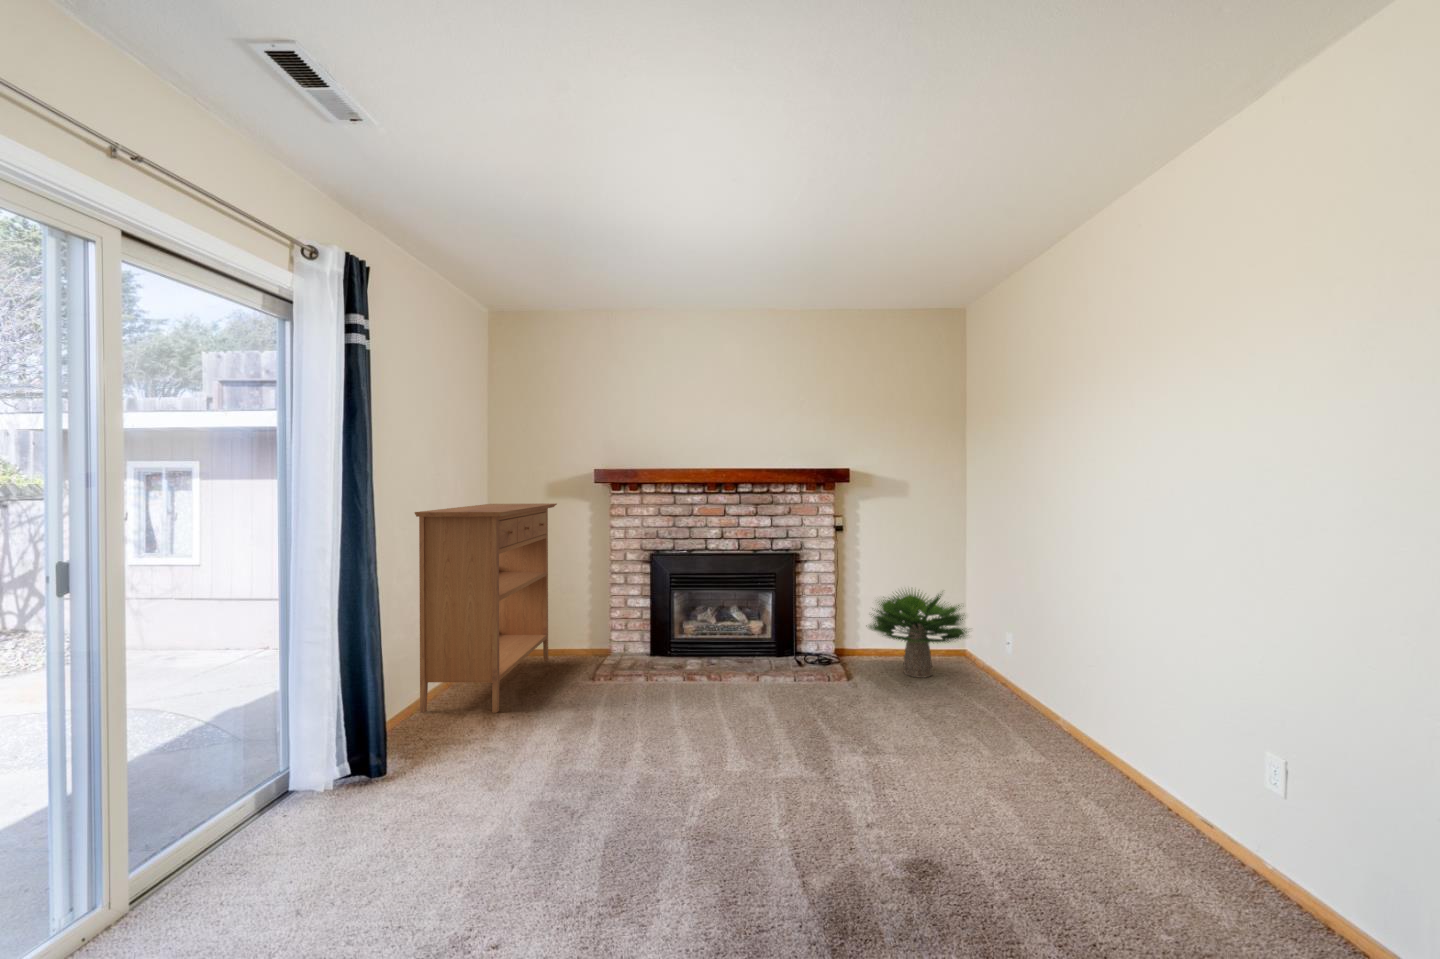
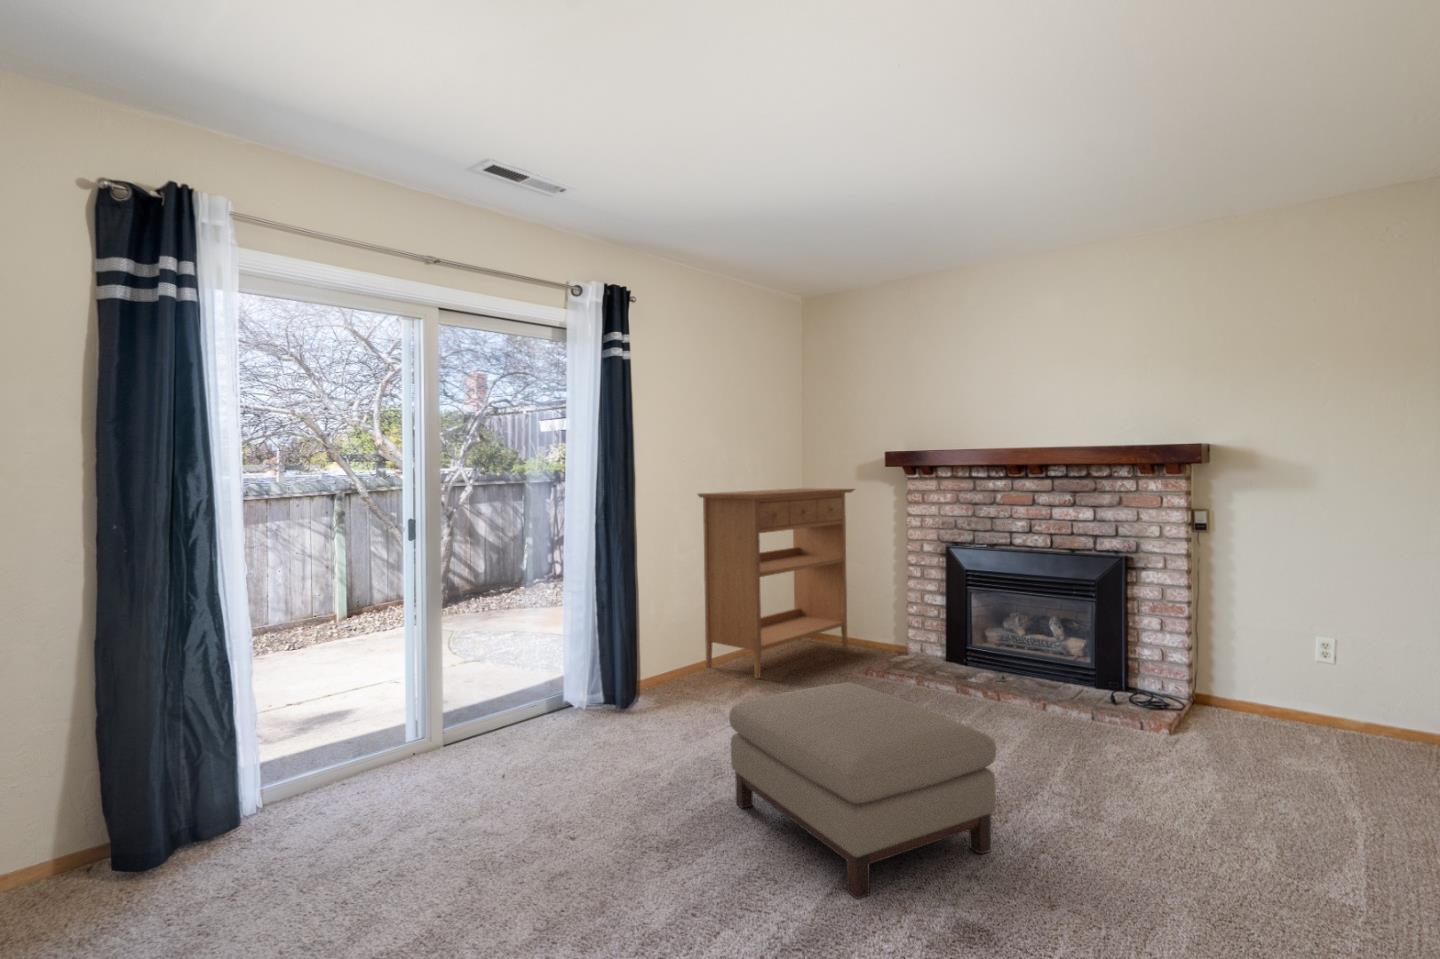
potted plant: present [869,592,967,678] -> none [1209,616,1411,755]
ottoman: none [639,697,889,917] -> present [729,682,996,899]

